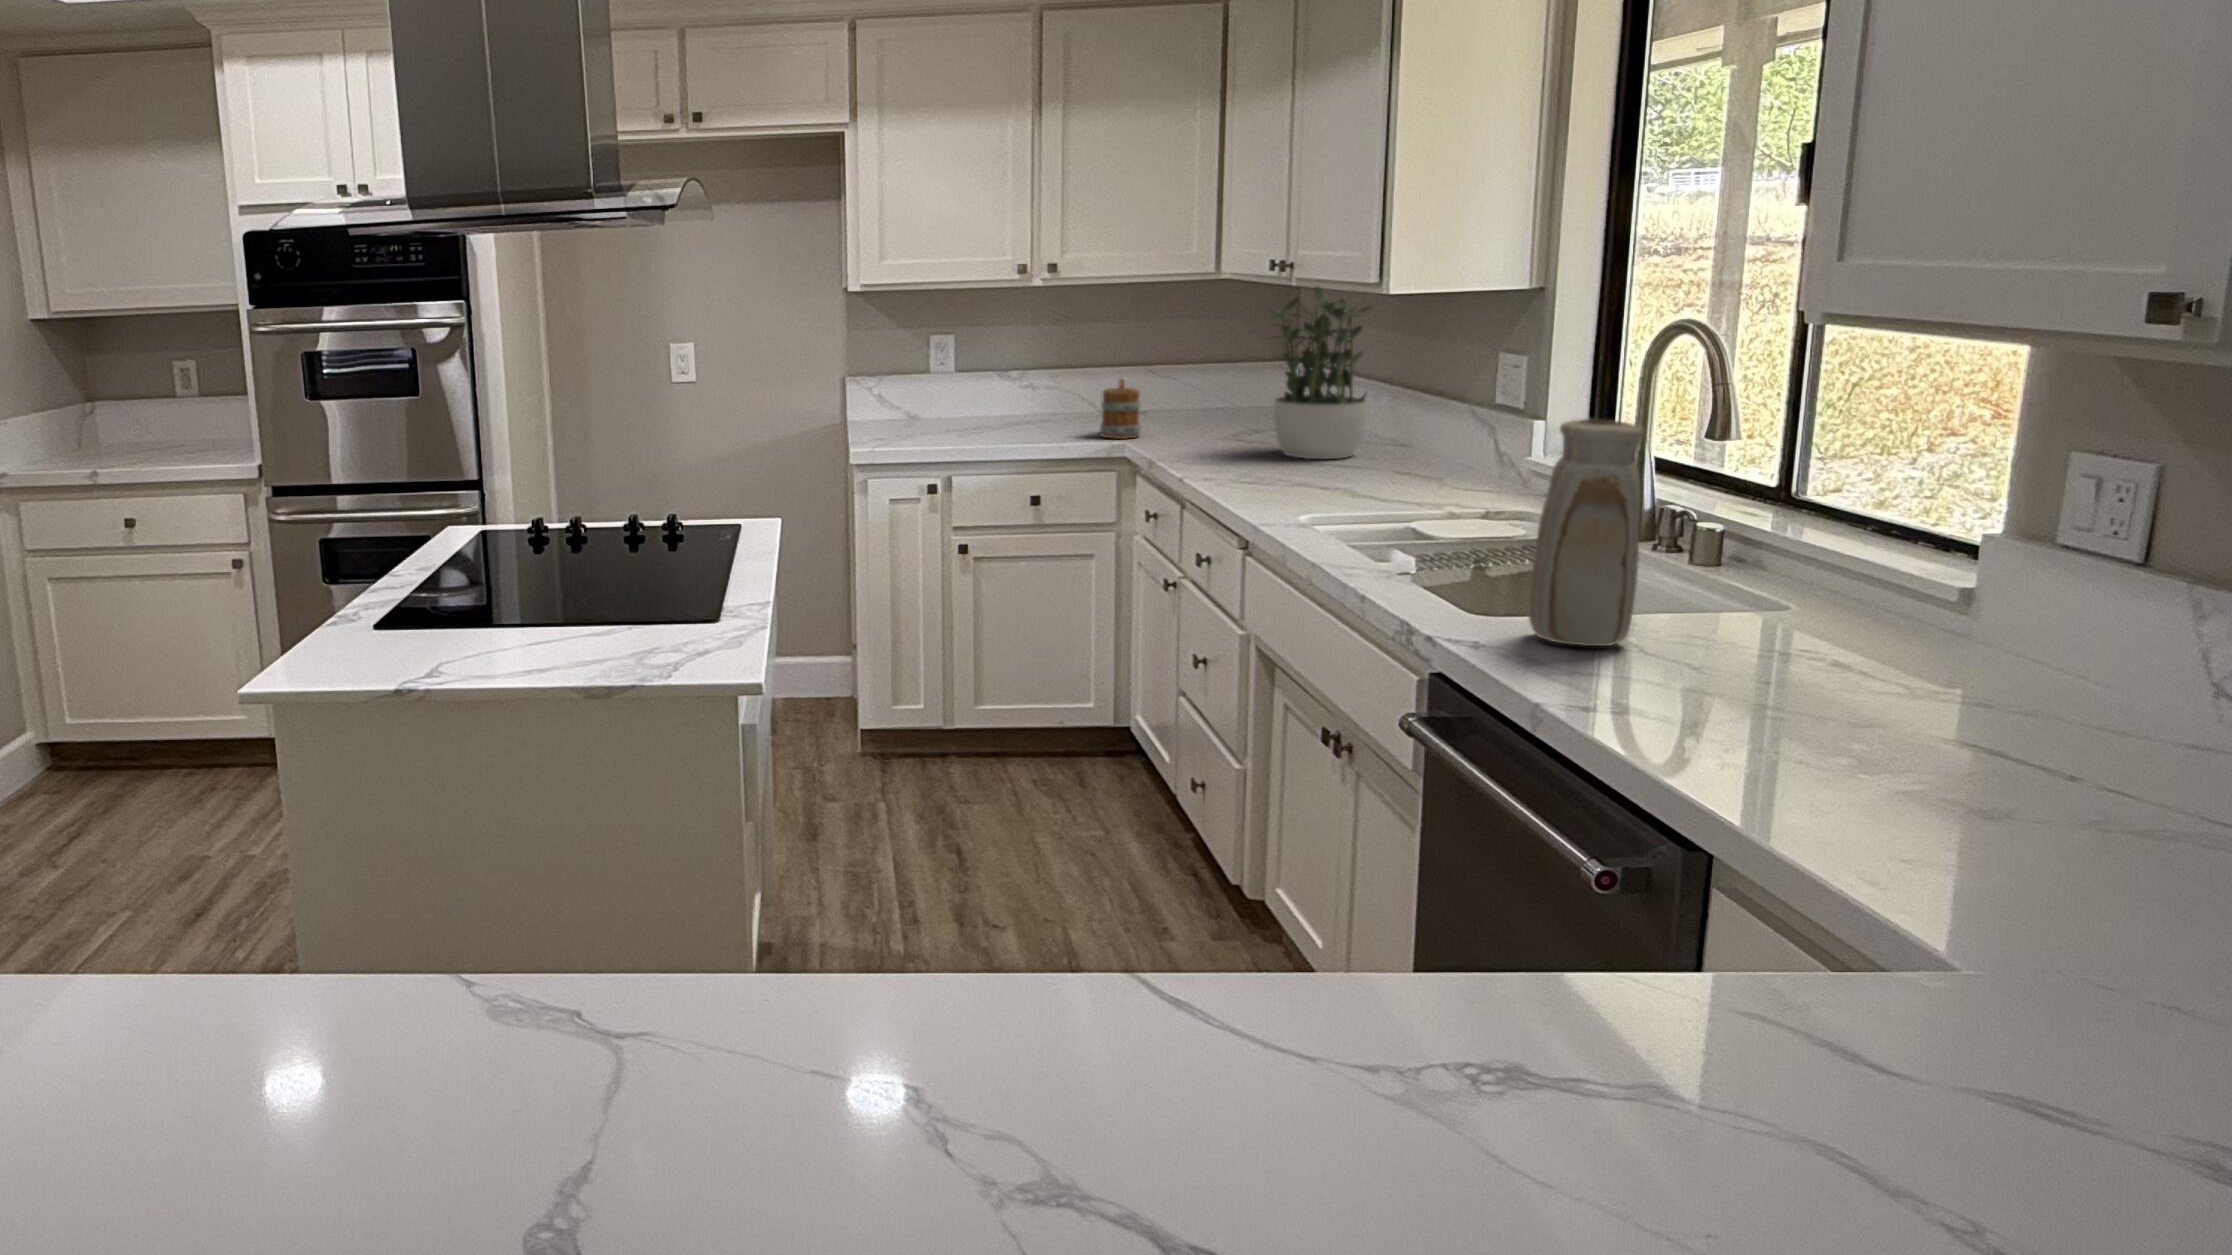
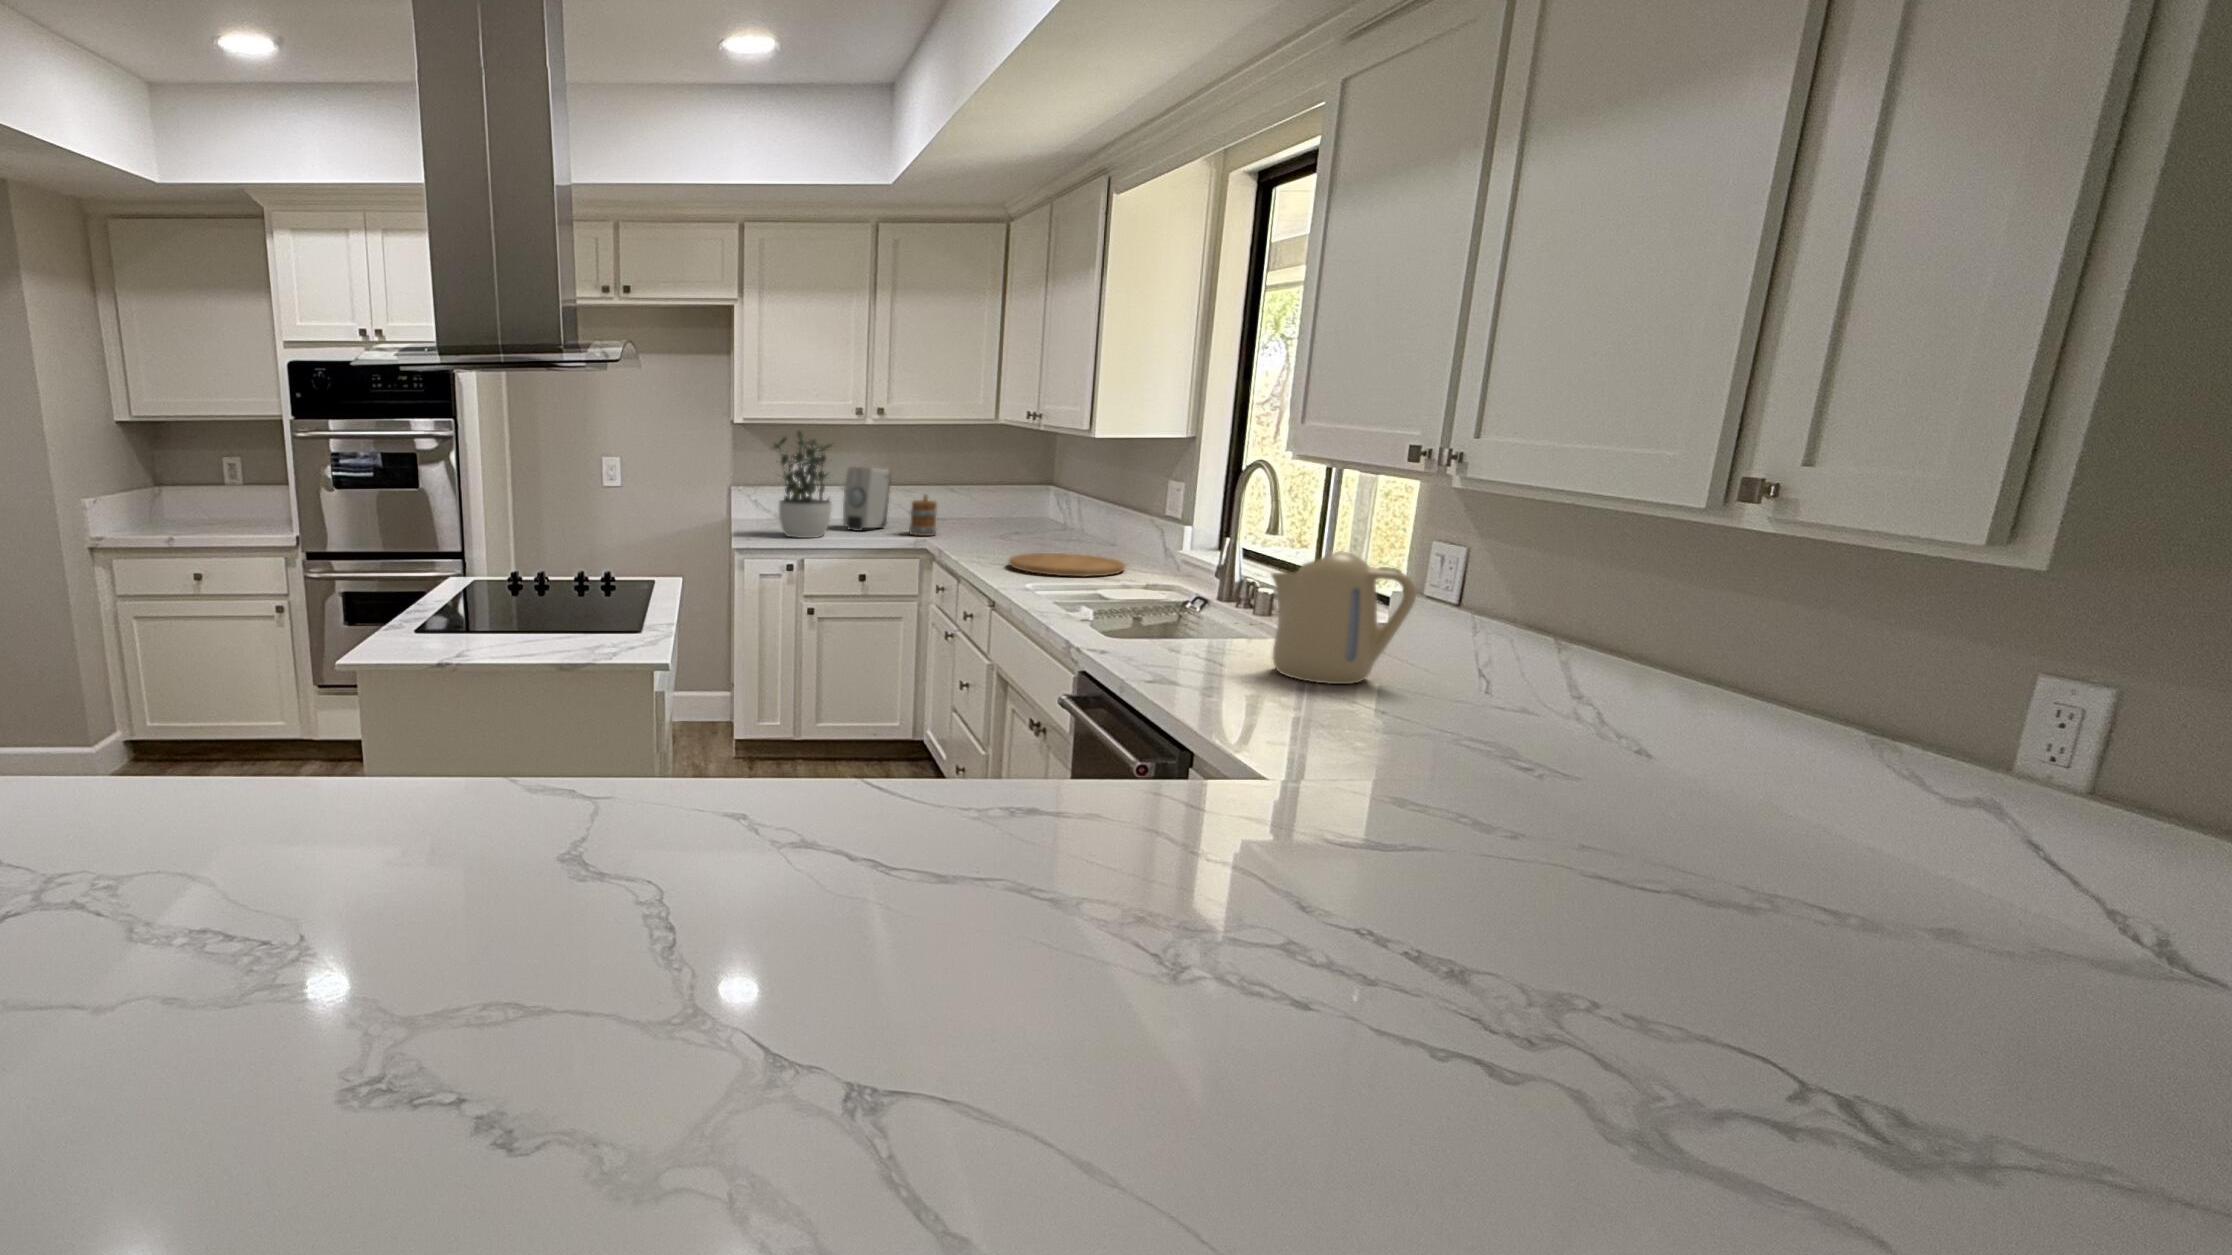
potted plant: present [1268,287,1372,459] -> present [774,431,832,538]
soap dispenser: none [1003,344,1070,433] -> present [843,467,891,531]
vase: present [1528,419,1644,646] -> none [1138,516,1204,652]
cutting board: none [1262,463,1447,501] -> present [1009,553,1125,577]
kettle: none [1782,478,2085,714] -> present [1272,551,1416,684]

